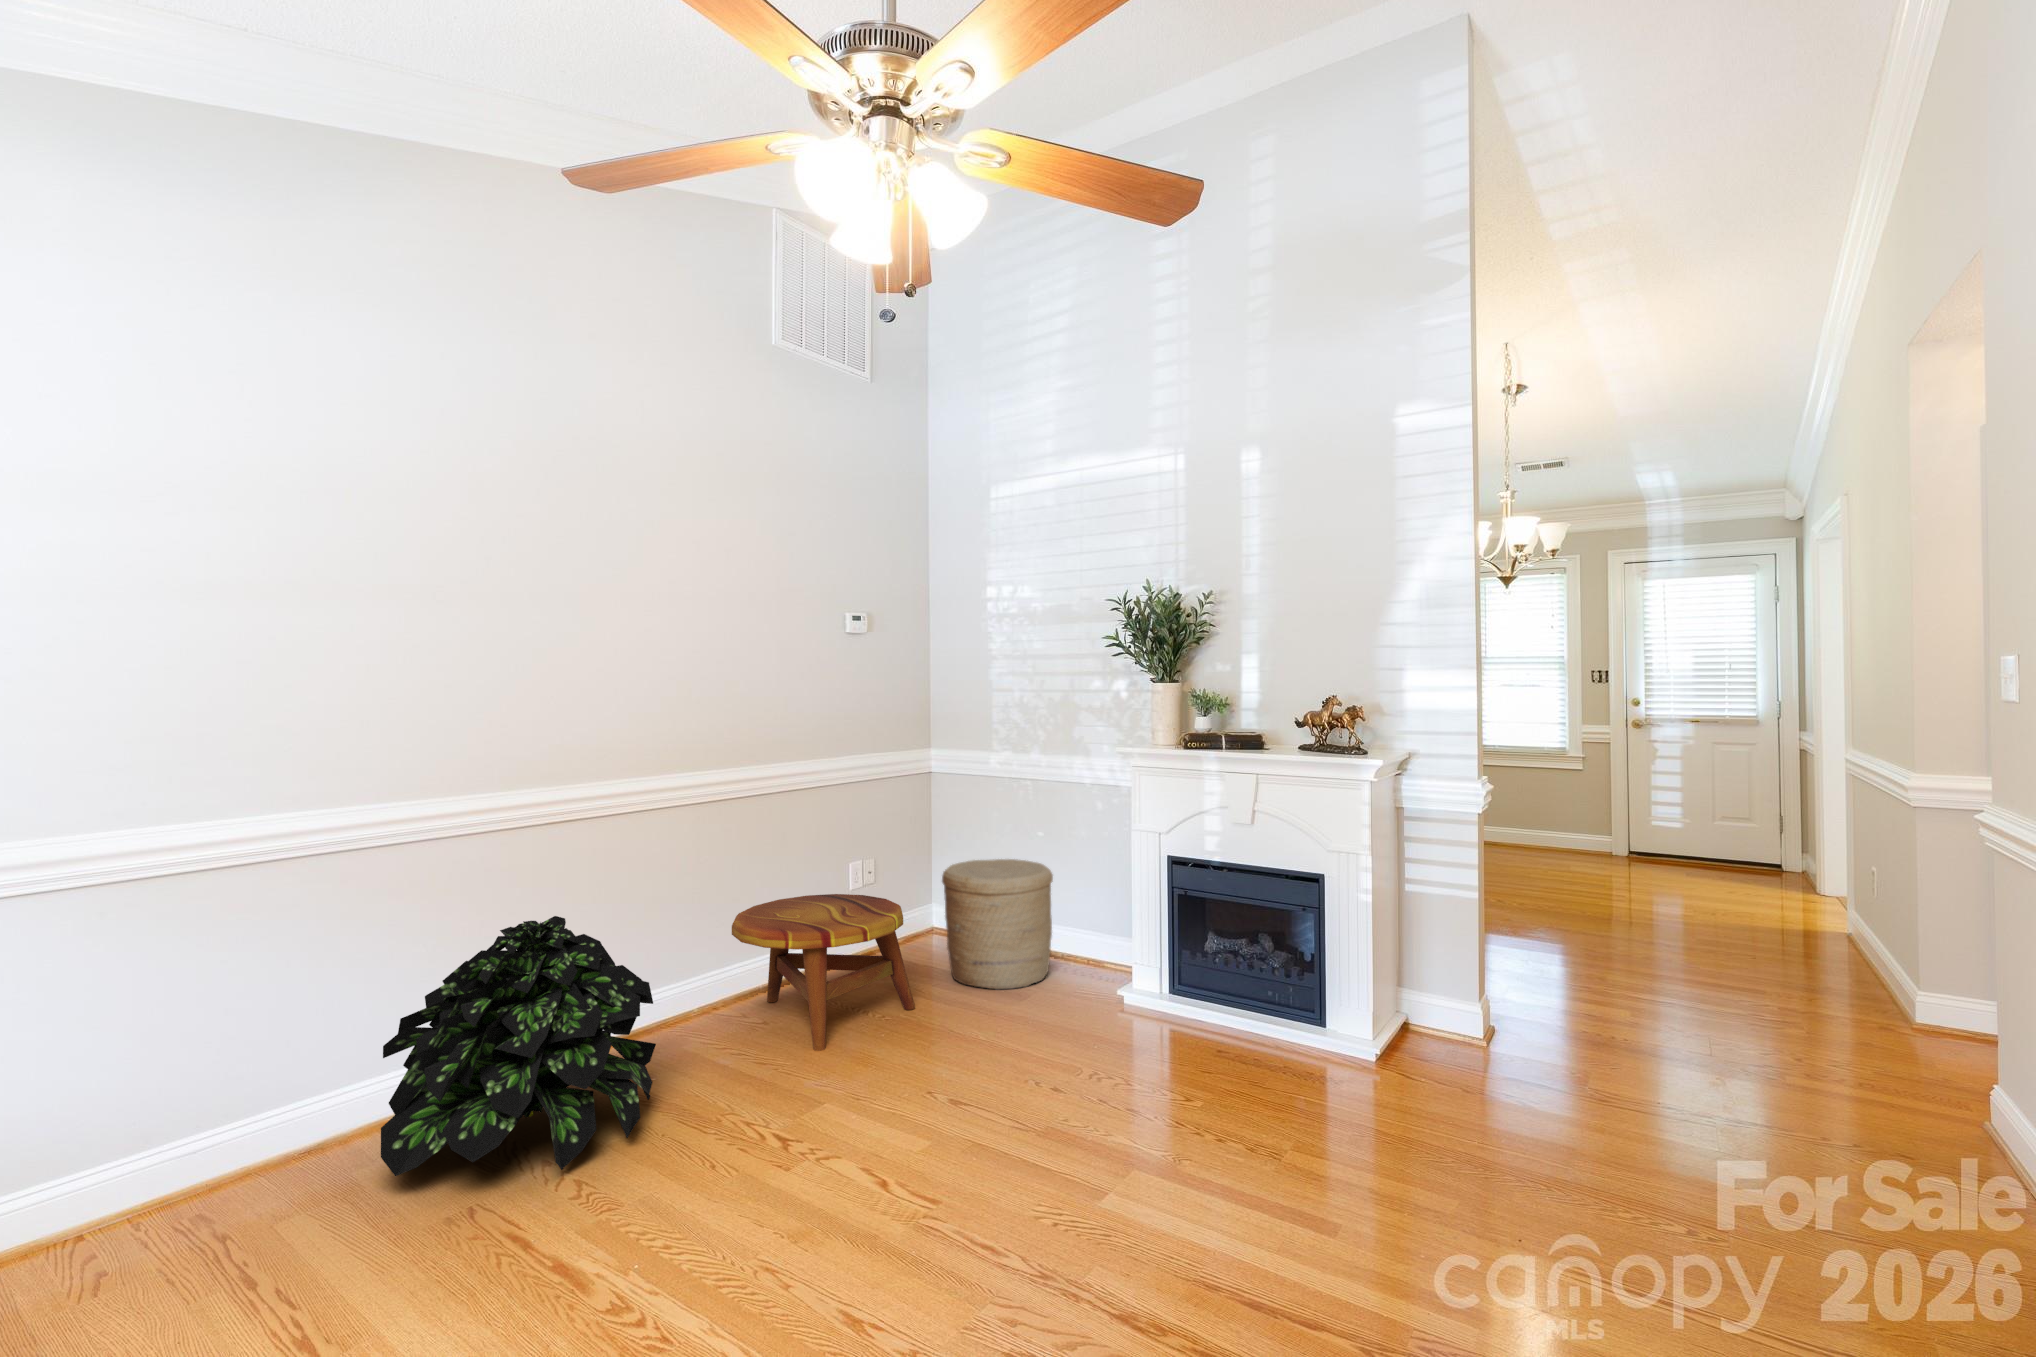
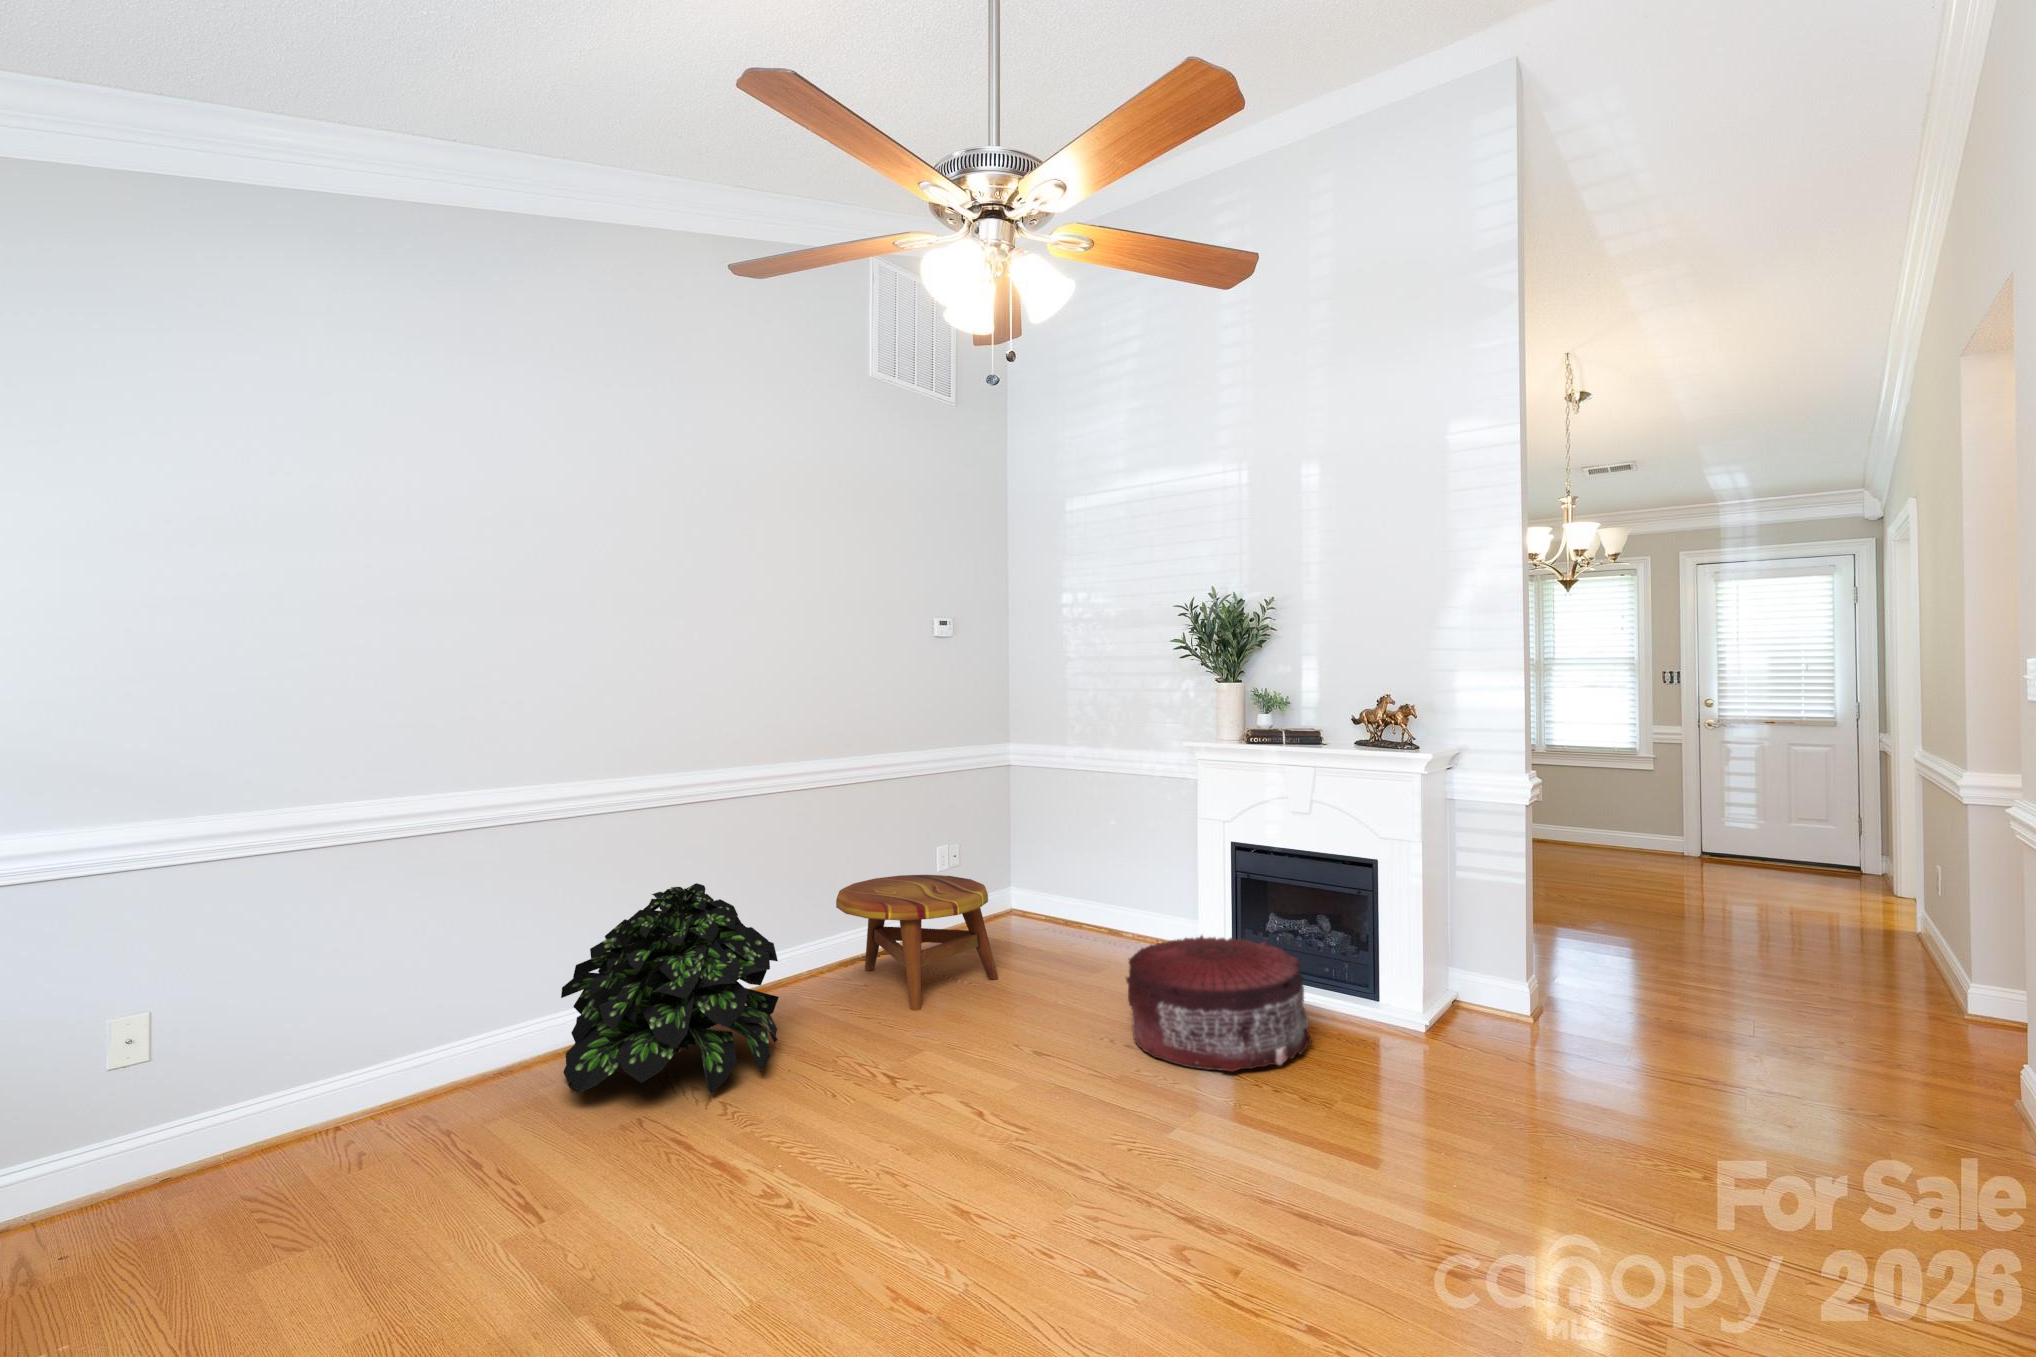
woven basket: present [942,859,1053,989] -> none [1021,846,1123,964]
pouf: none [1053,958,1259,1119] -> present [1126,935,1312,1072]

